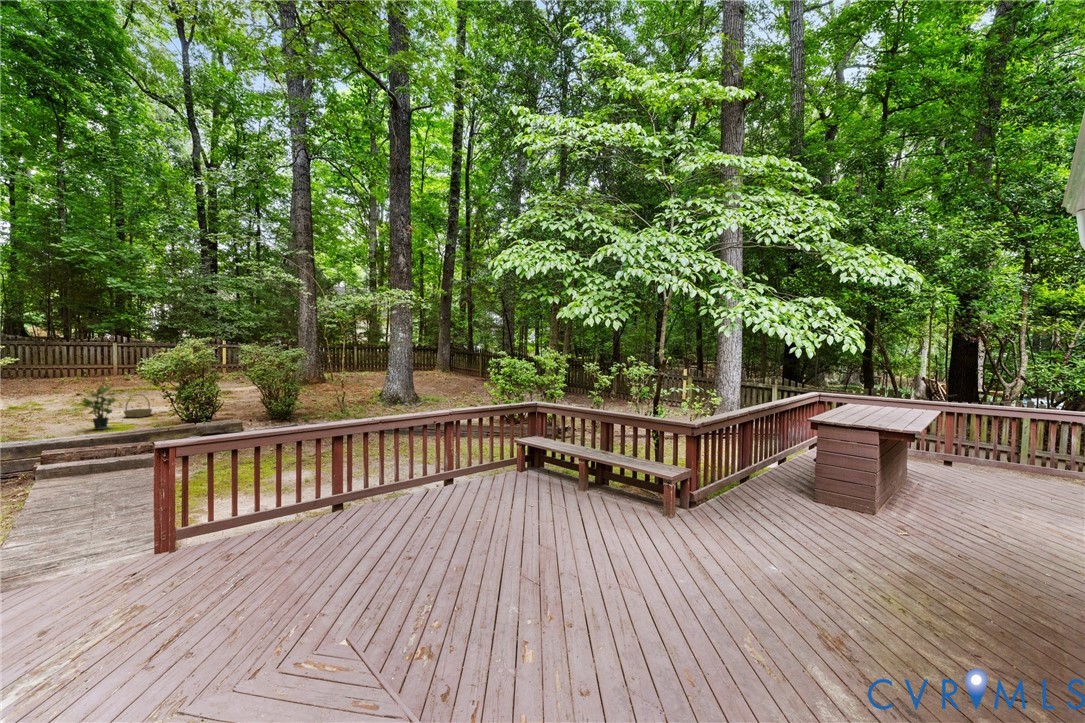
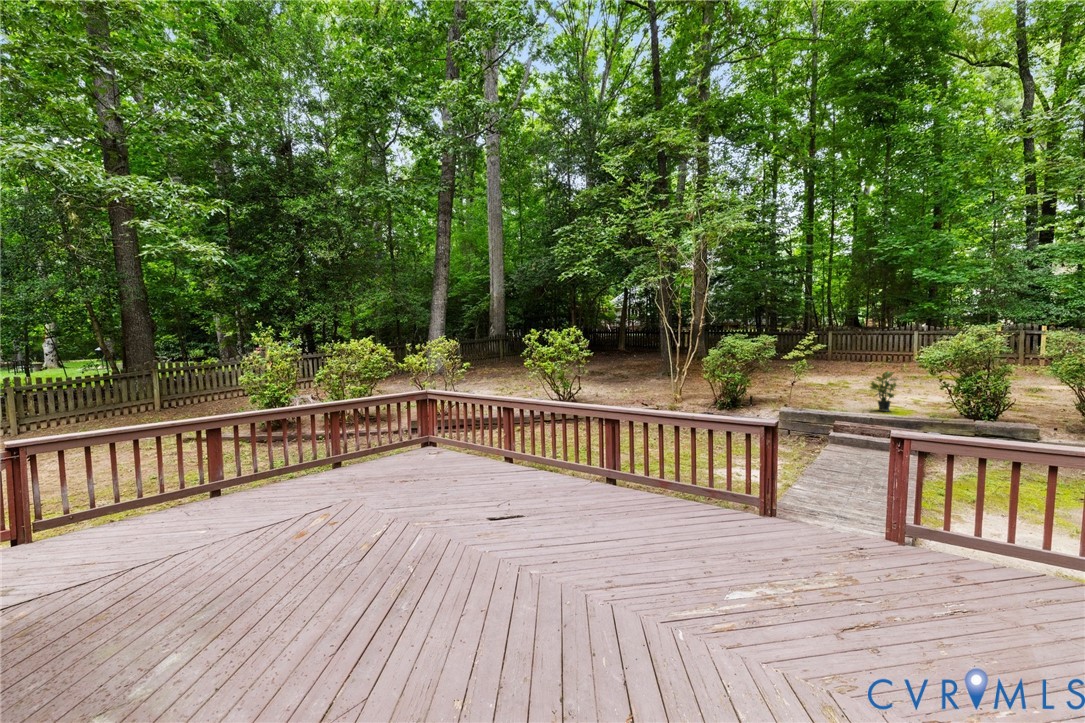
basket: present [124,395,152,417] -> none [907,382,935,405]

